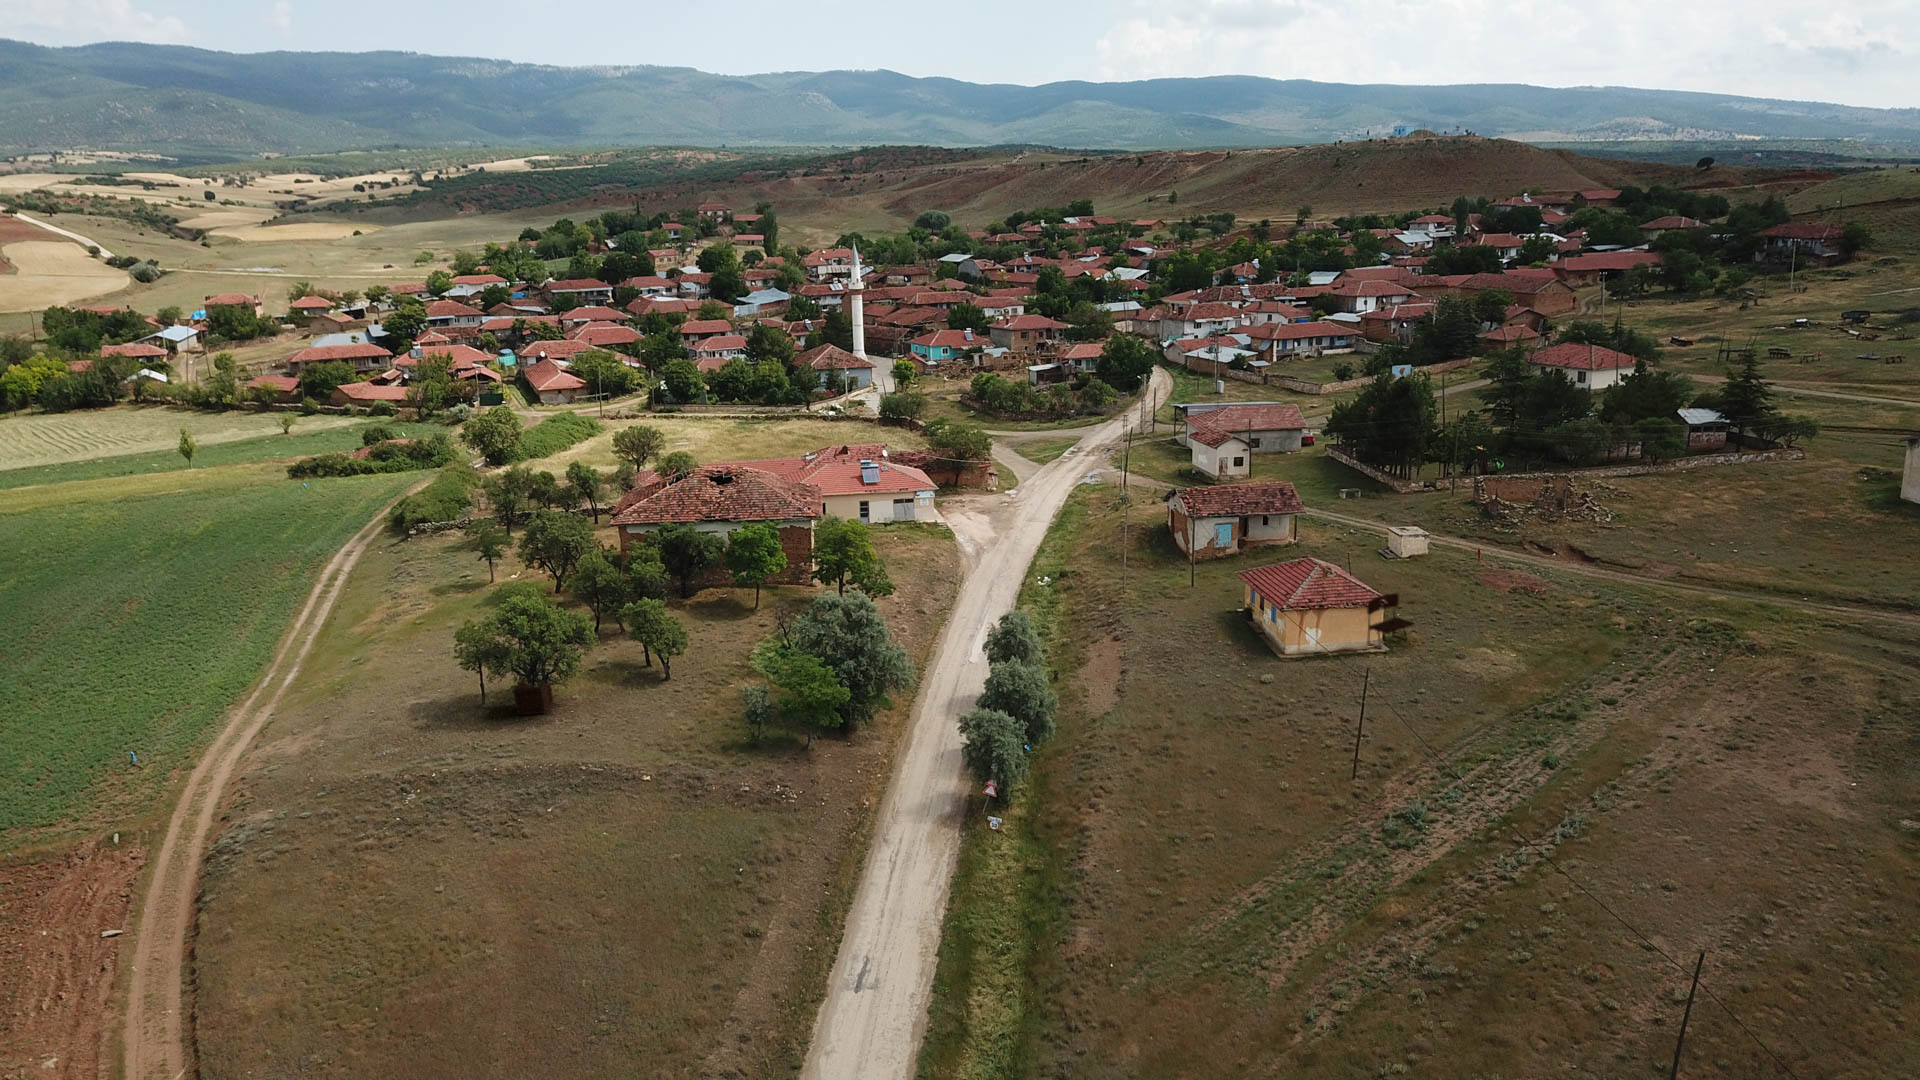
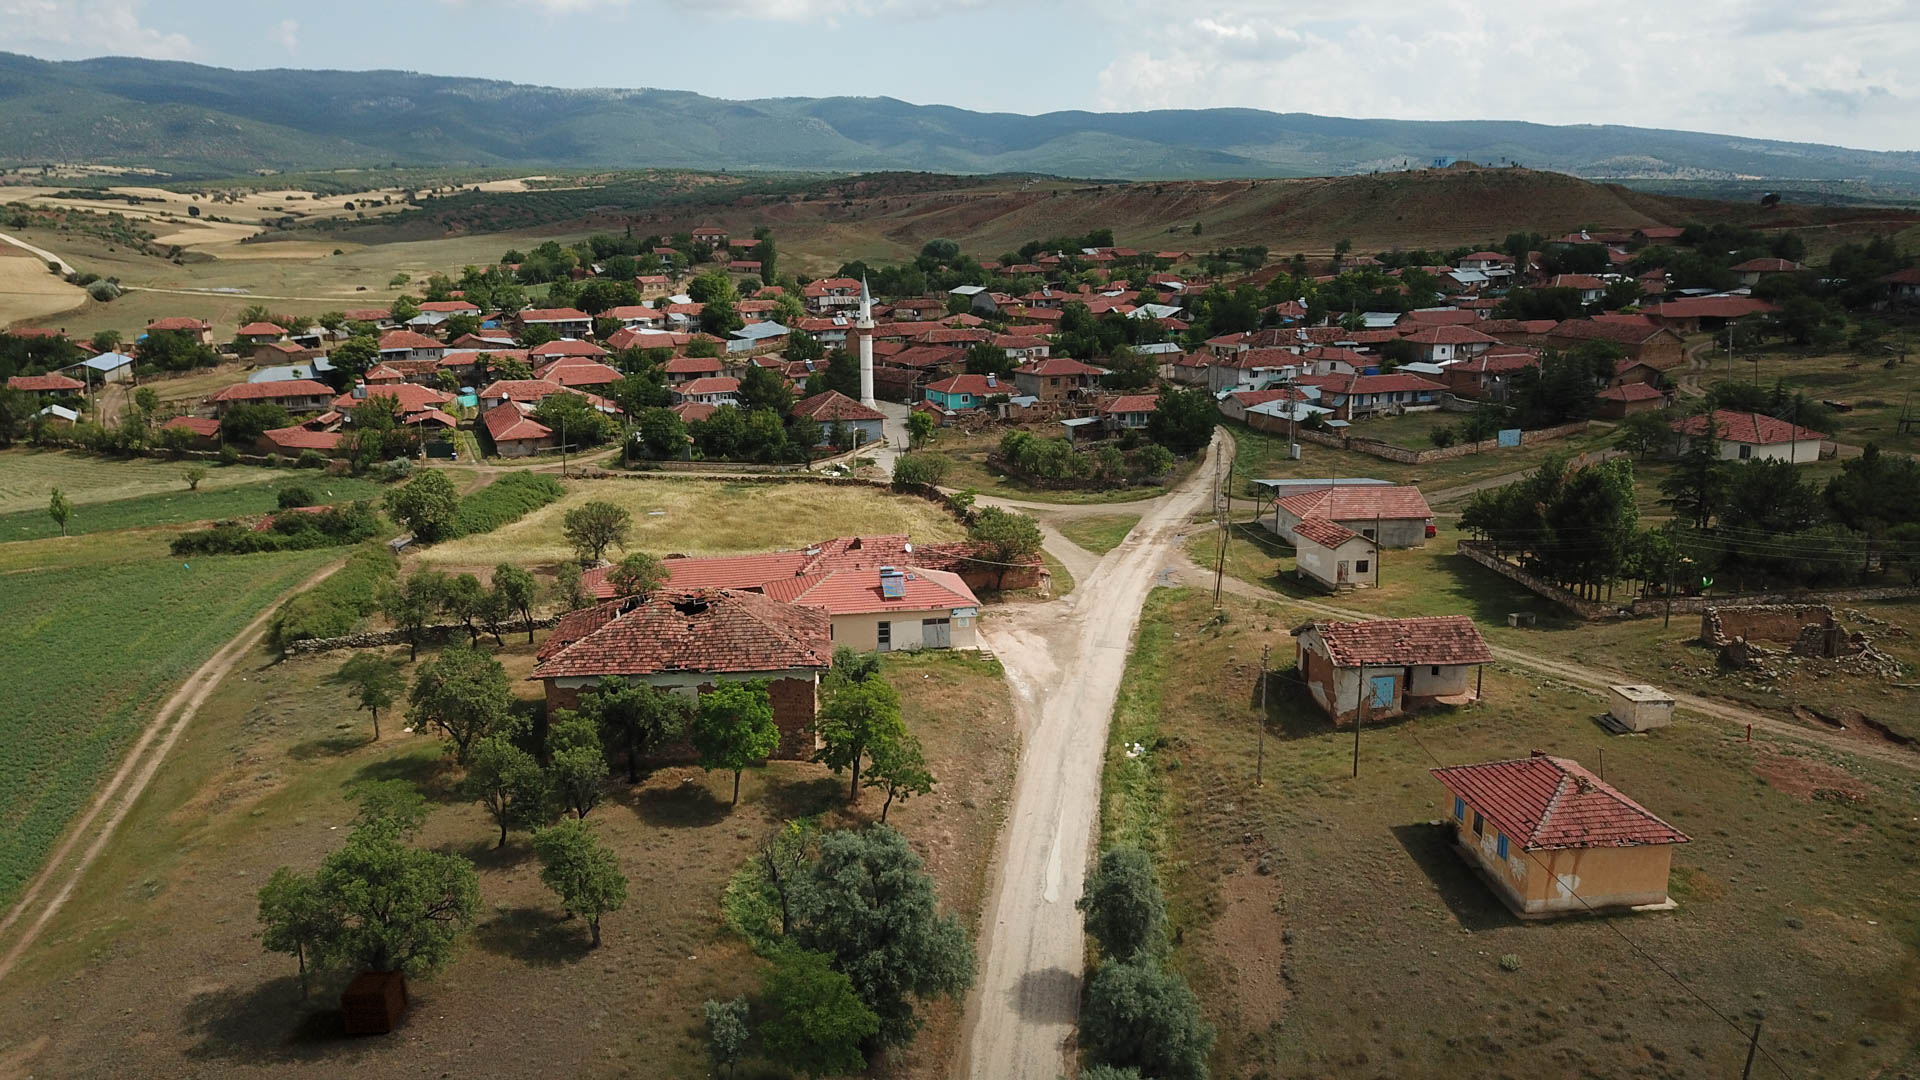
bench: present [1367,593,1414,649] -> none [1649,834,1724,924]

